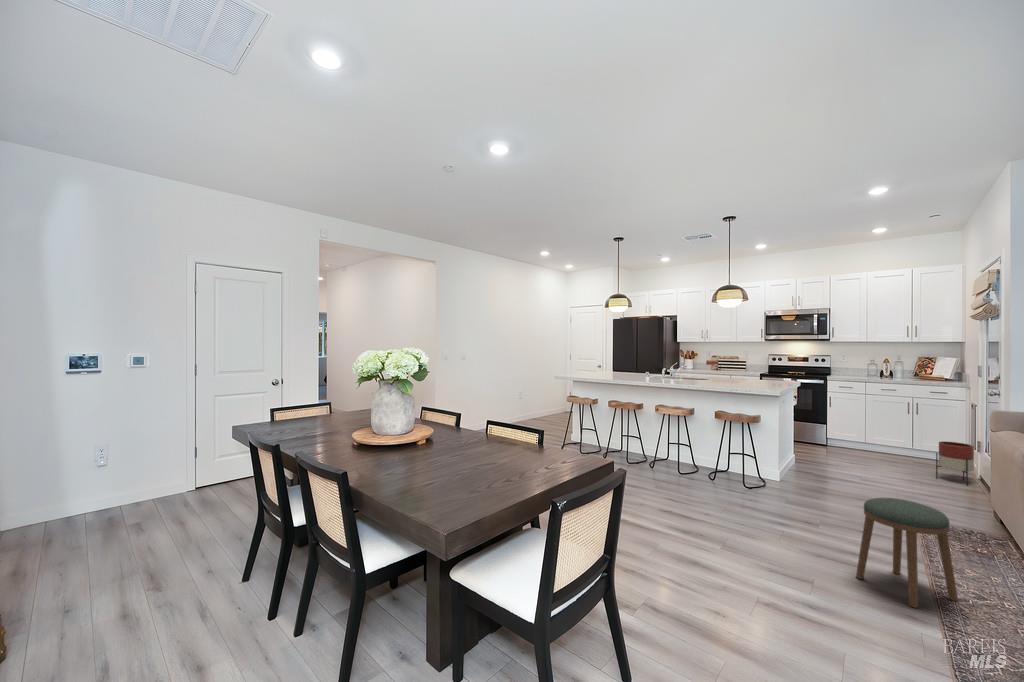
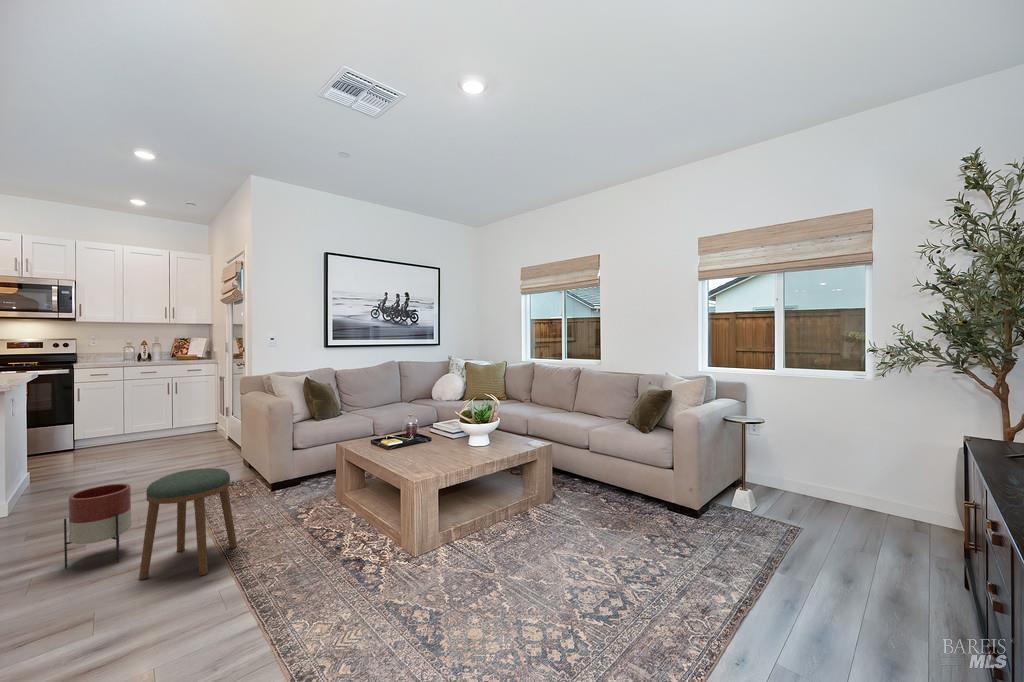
planter: present [936,441,974,486] -> present [64,484,131,568]

